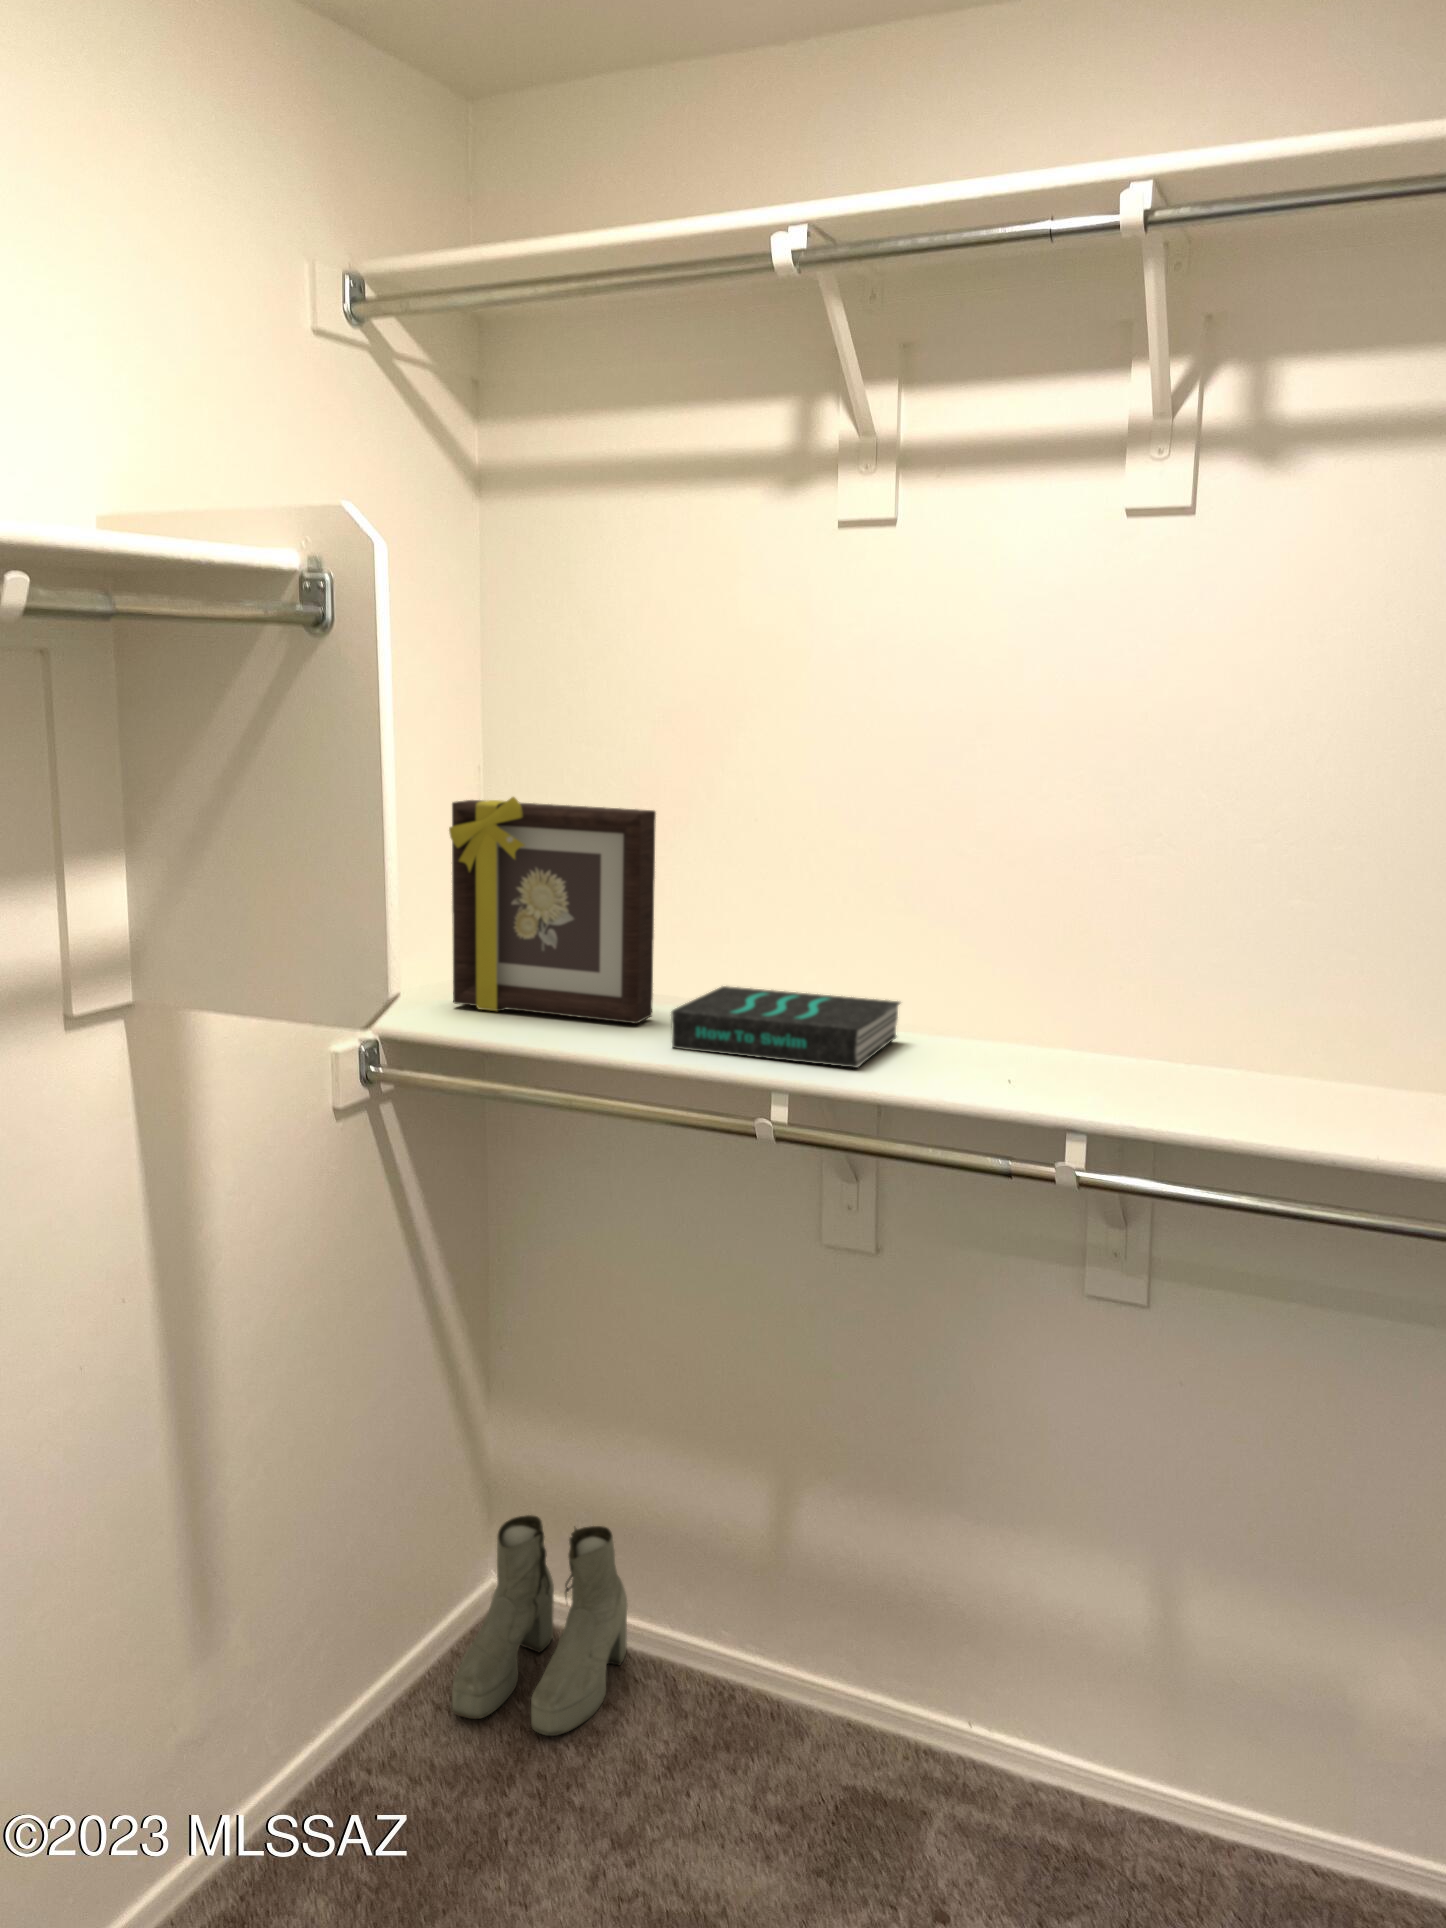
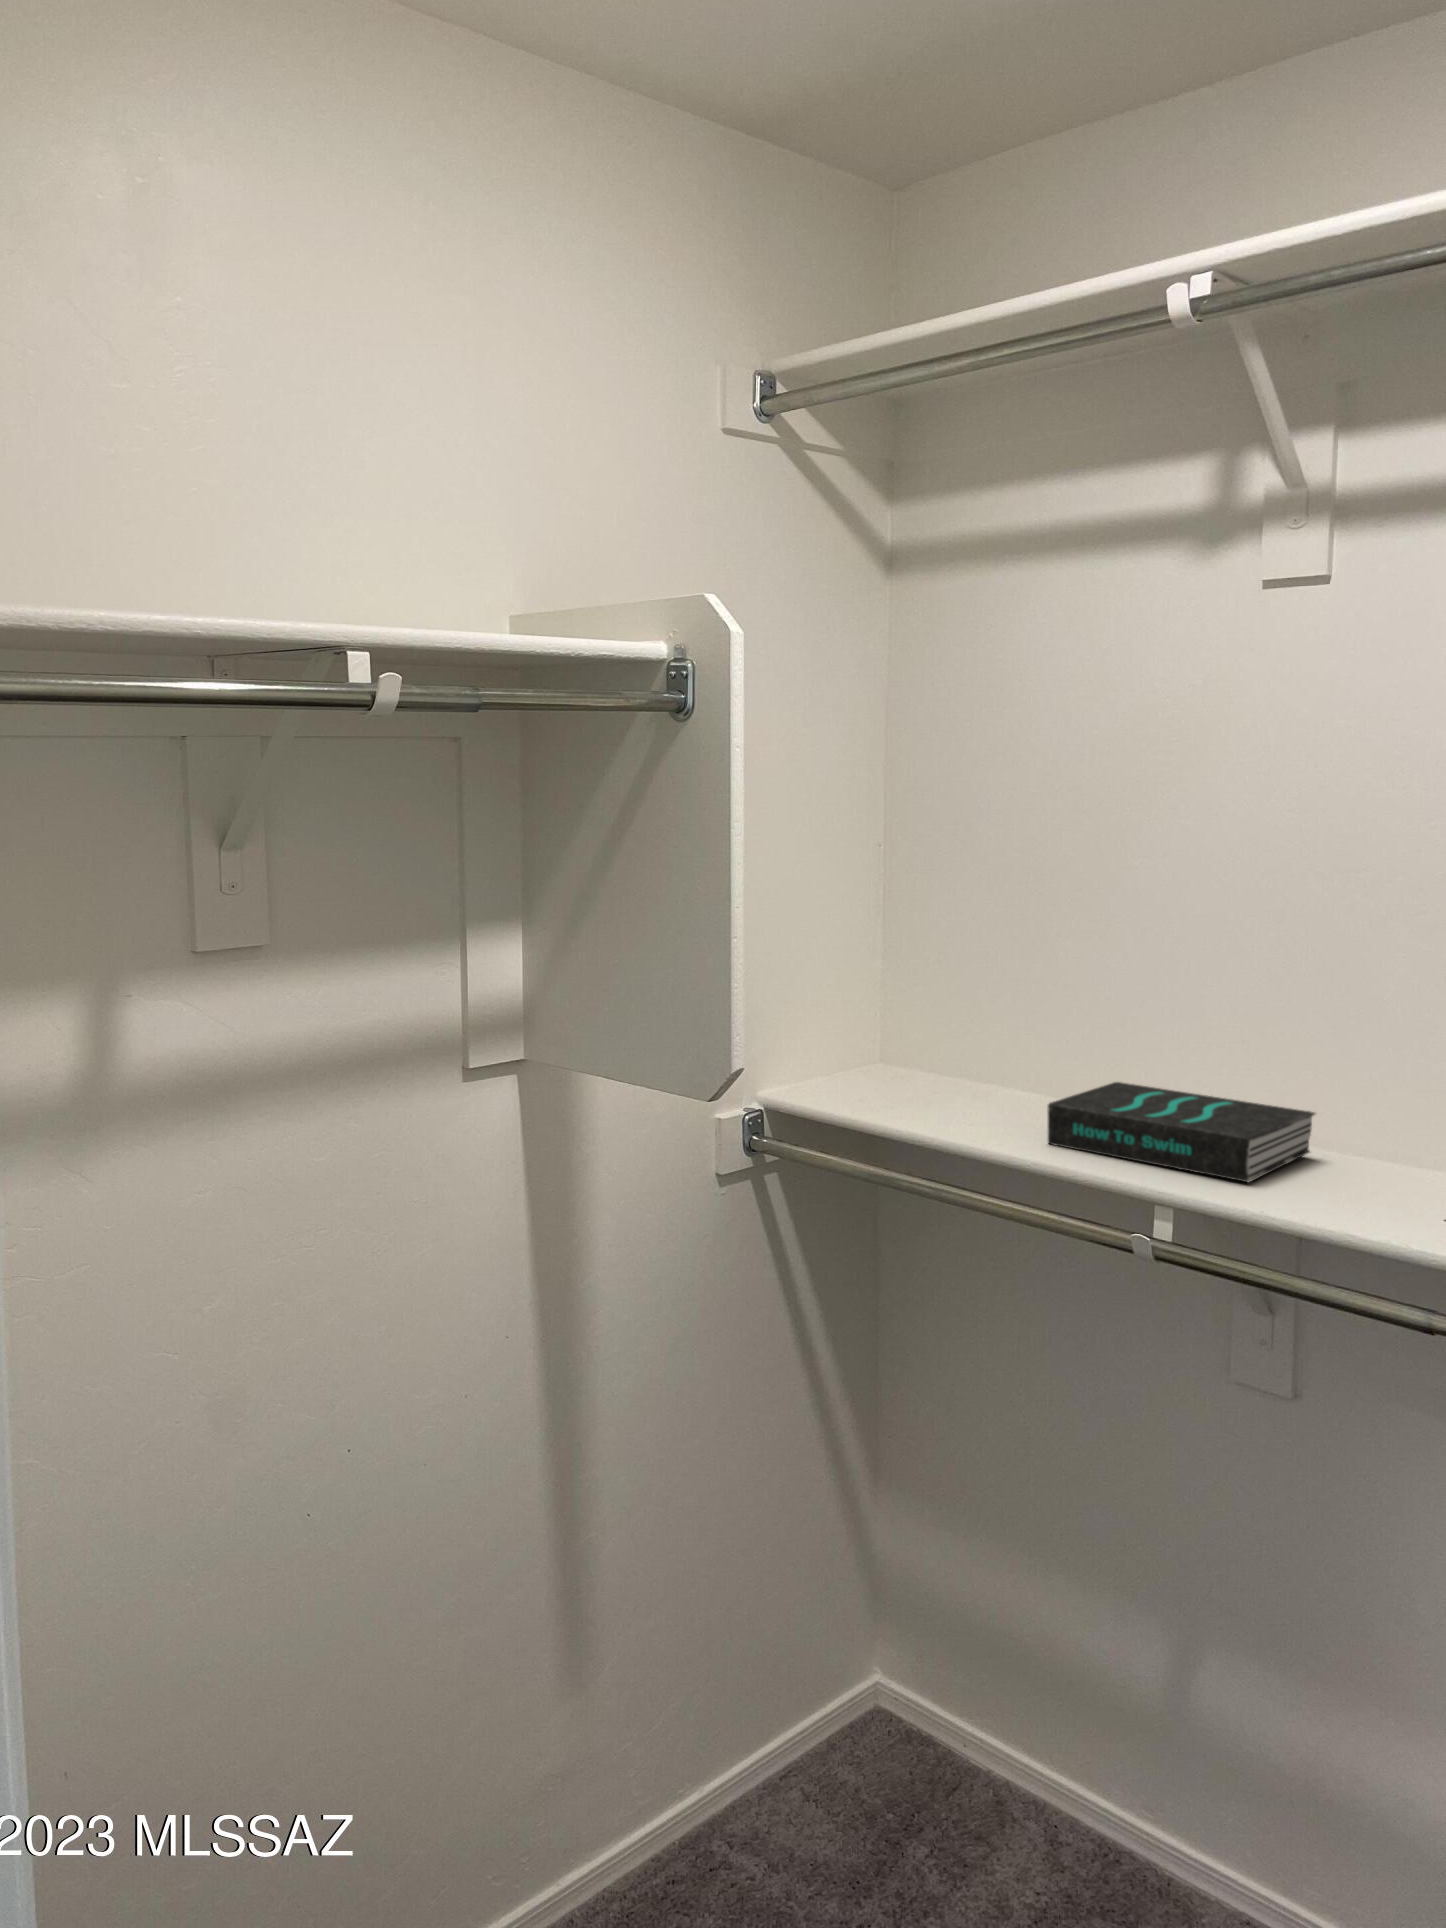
picture frame: present [449,797,656,1024] -> none [839,874,1048,1115]
boots: present [452,1515,628,1736] -> none [807,1622,999,1863]

